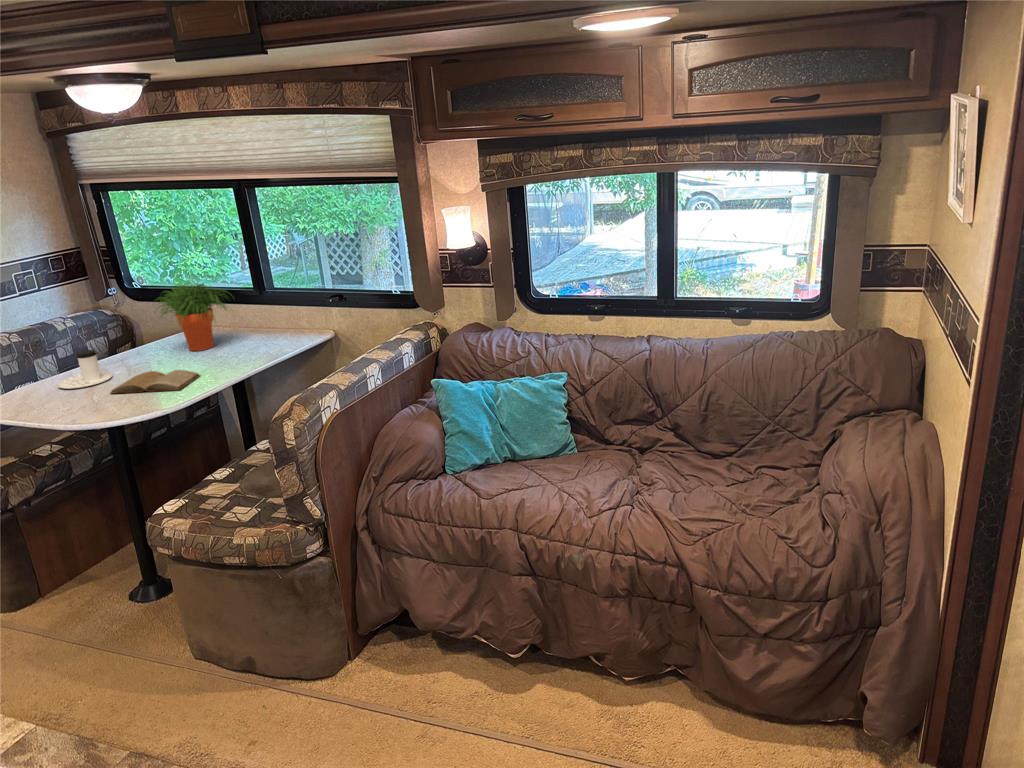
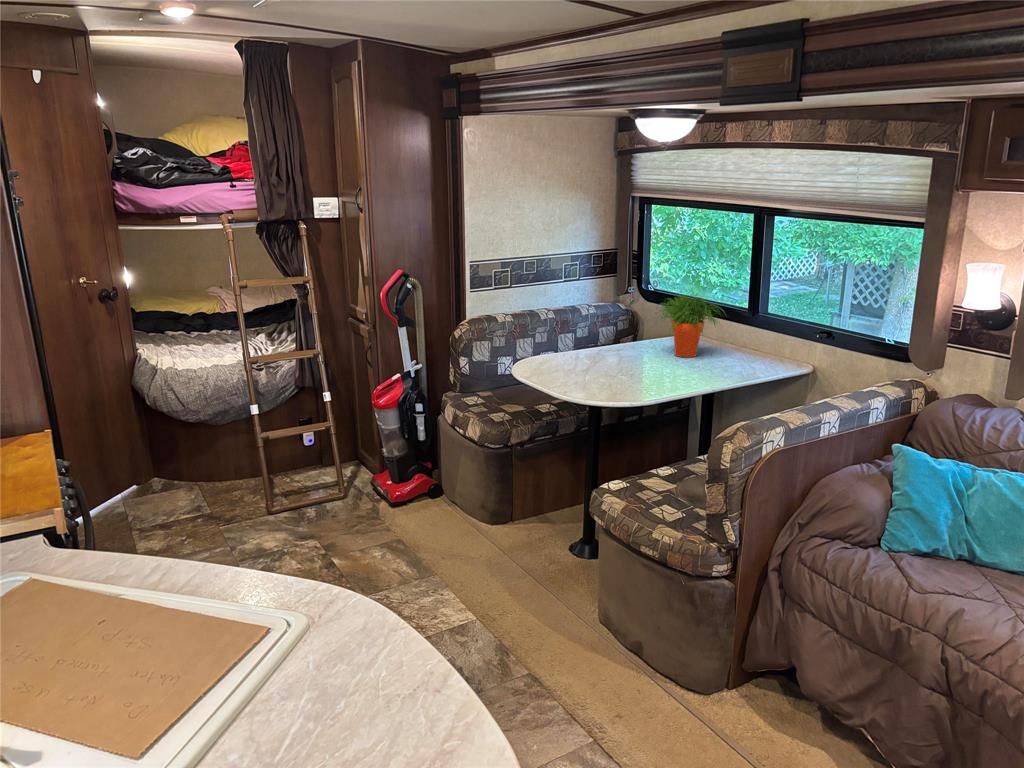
coffee cup: present [57,350,112,389] -> none [565,336,607,366]
book: present [110,370,201,394] -> none [599,365,675,389]

